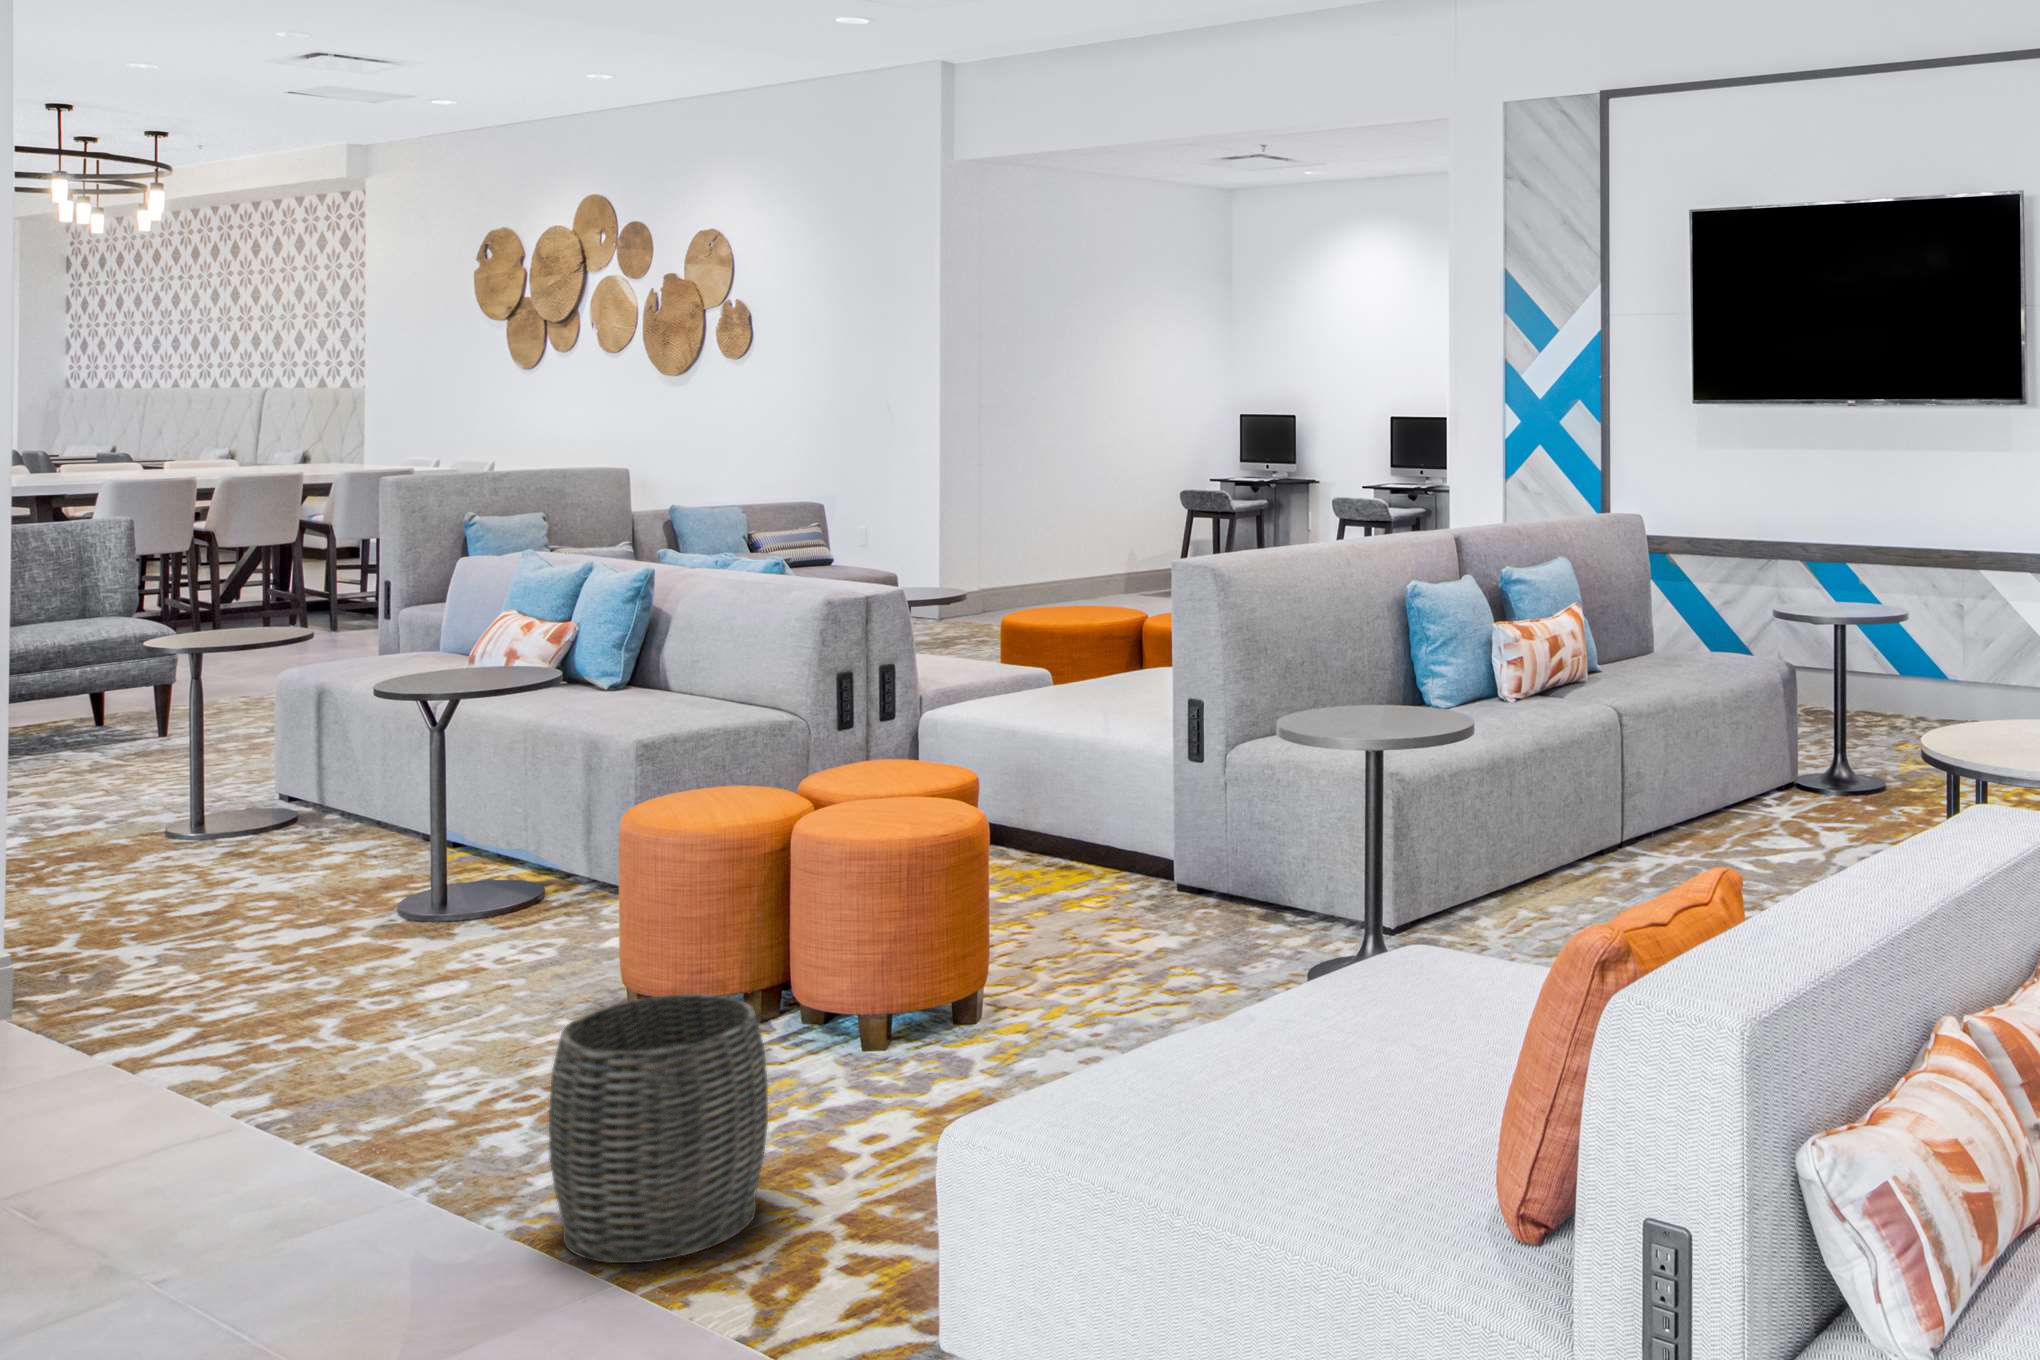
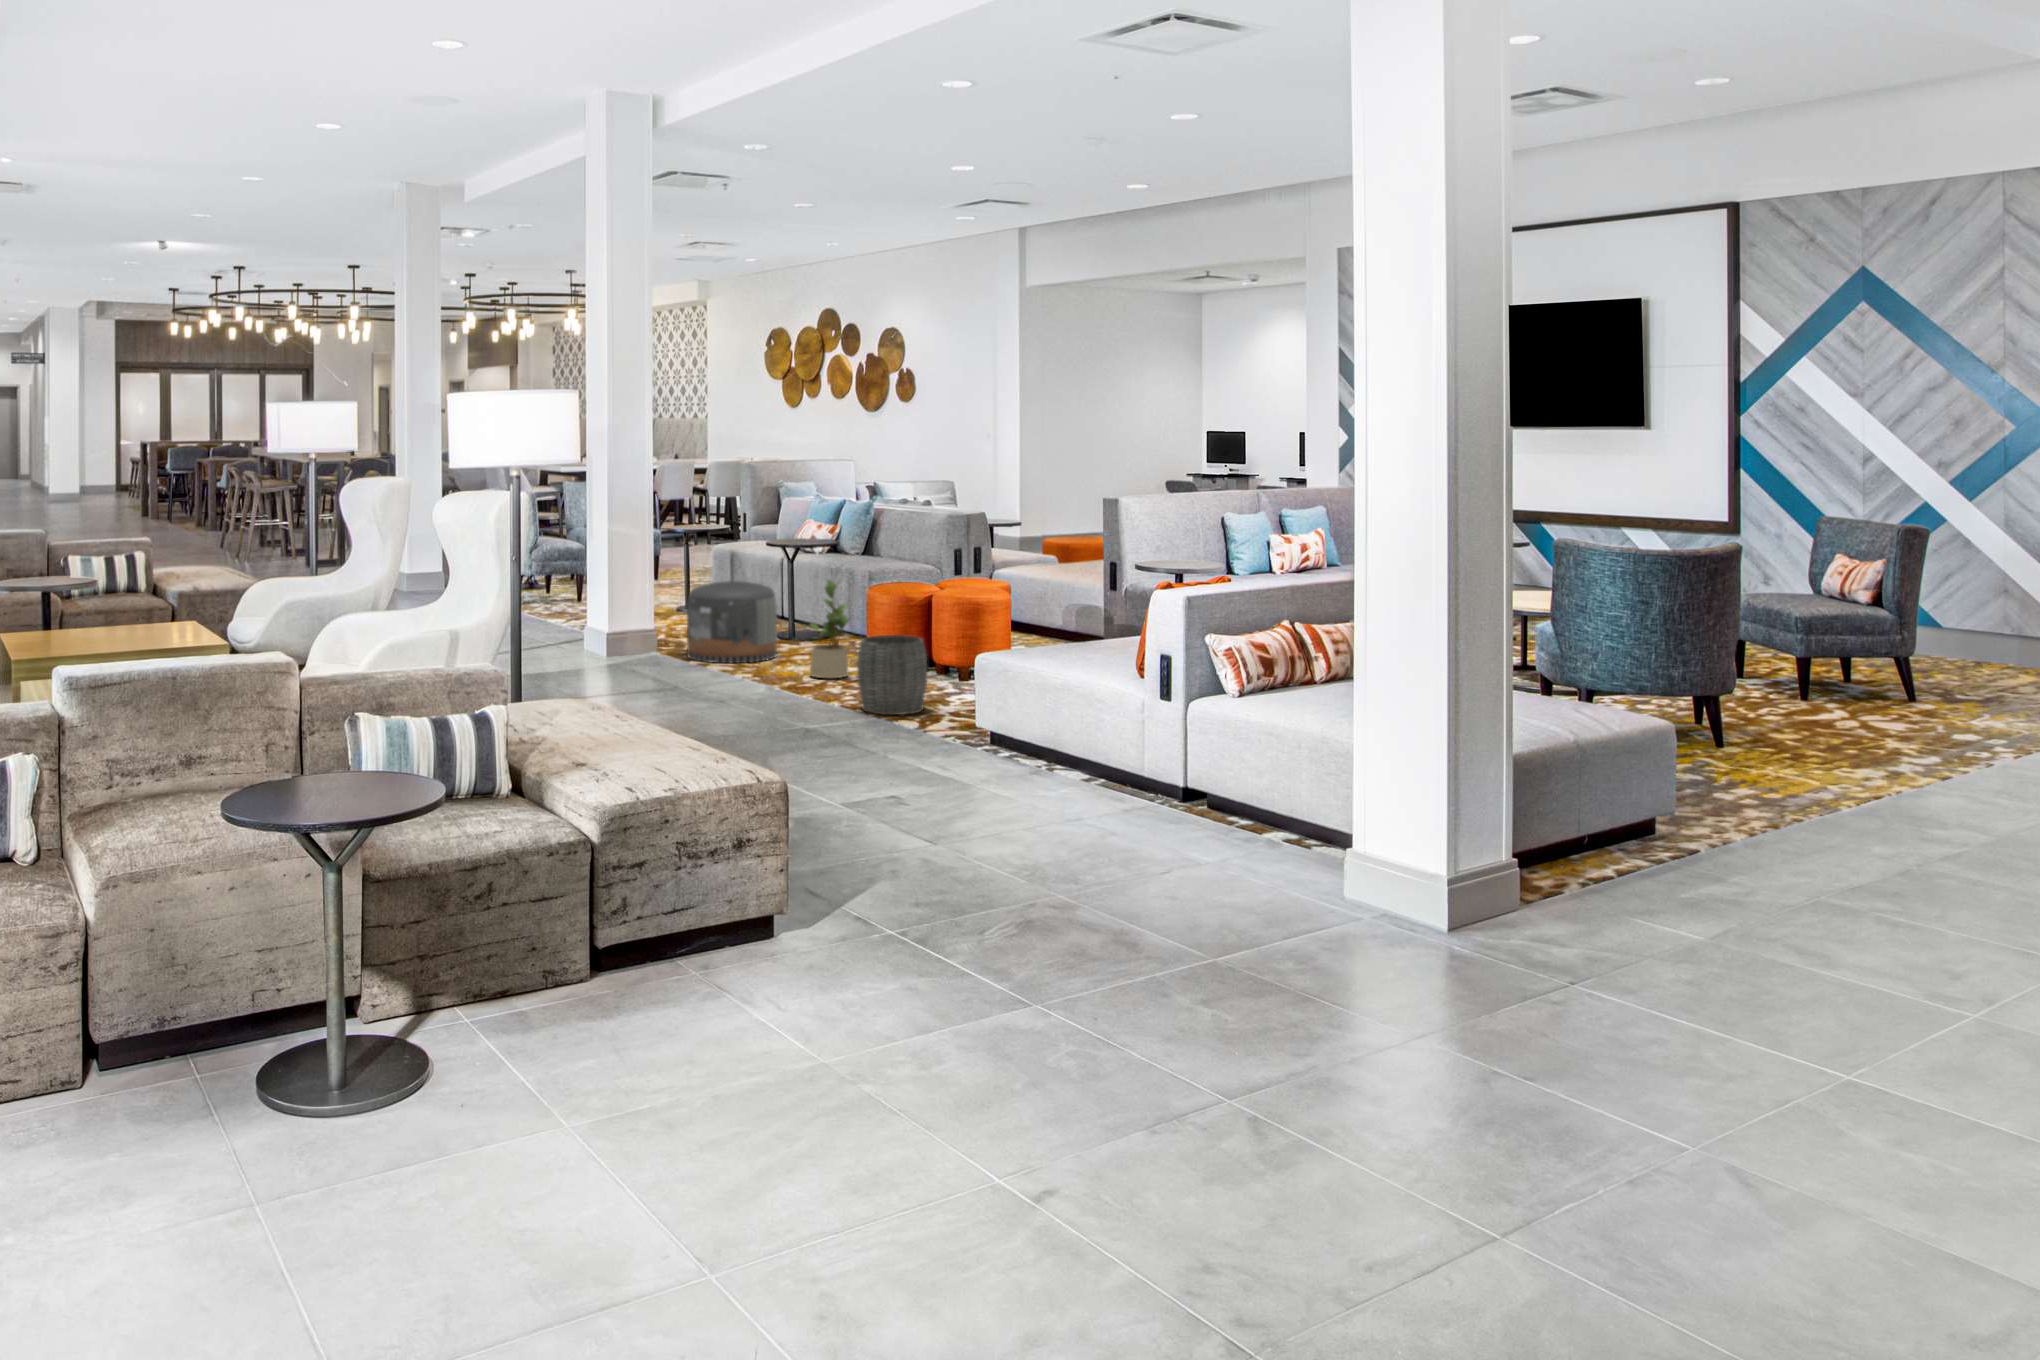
pouf: none [88,804,367,1045] -> present [687,581,777,663]
potted plant: none [436,812,564,1085] -> present [810,580,849,678]

